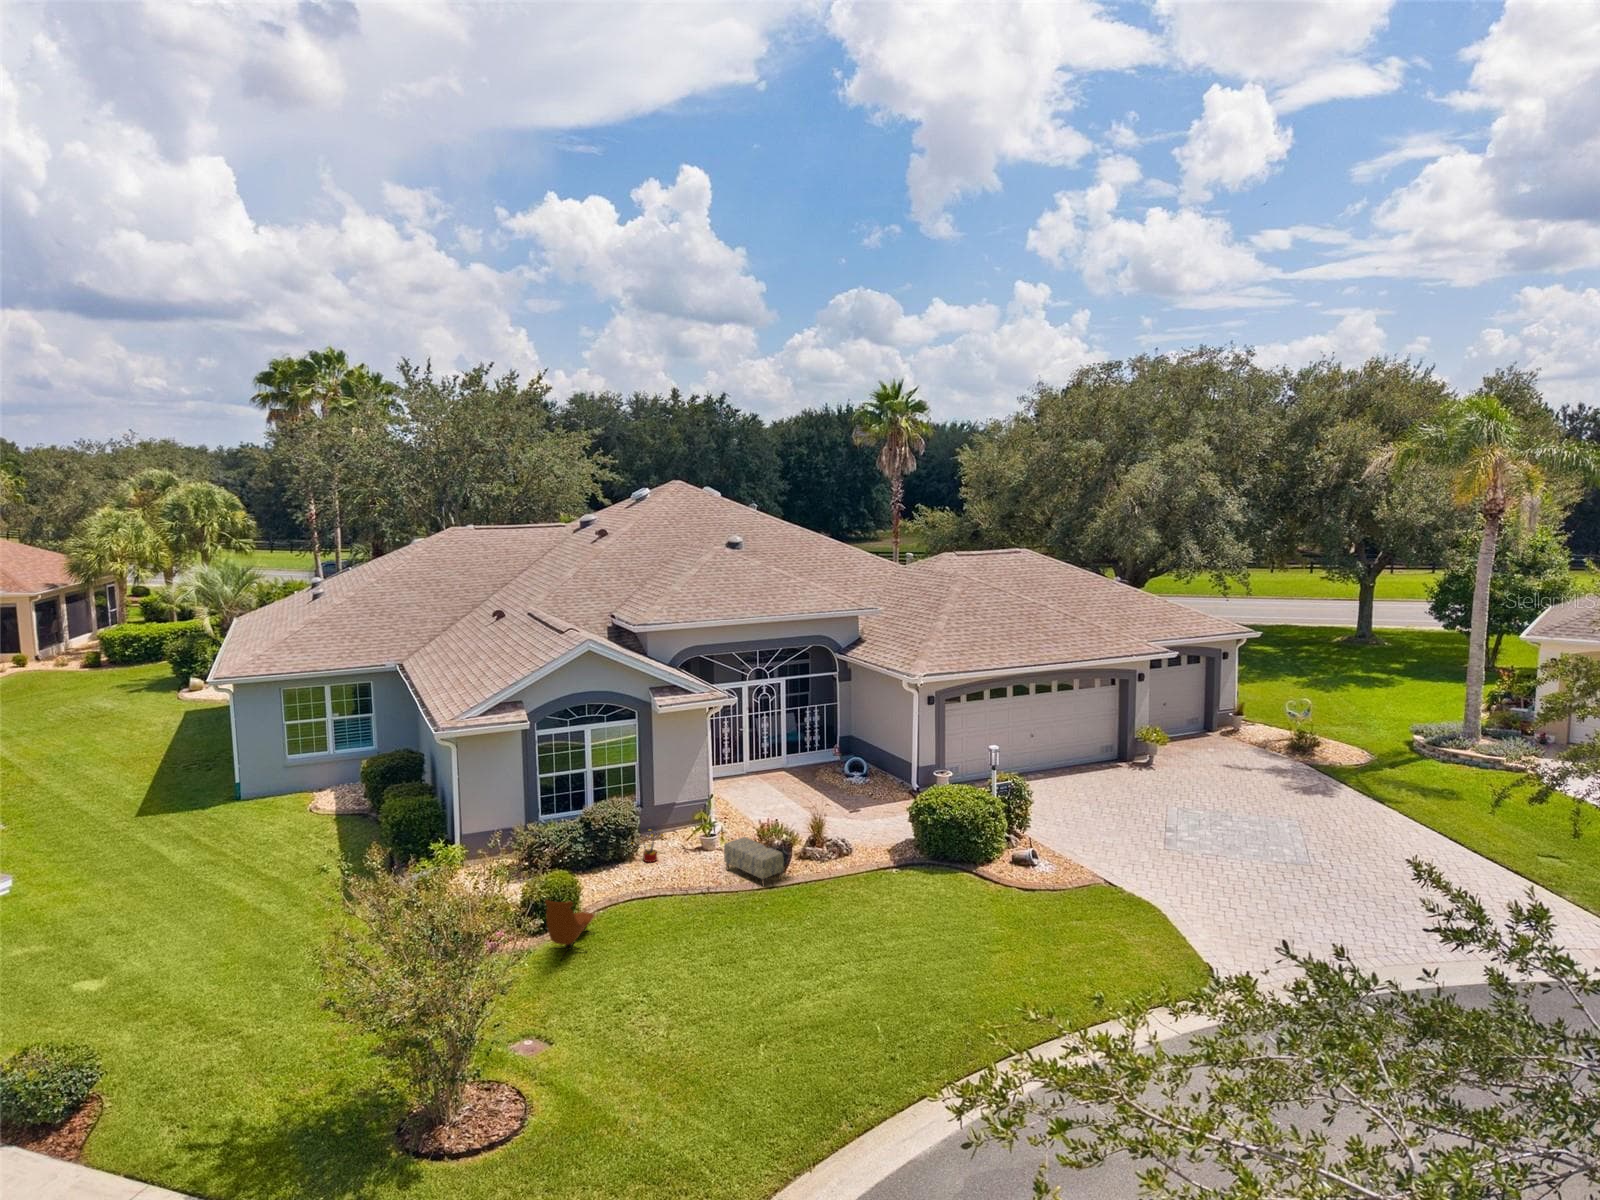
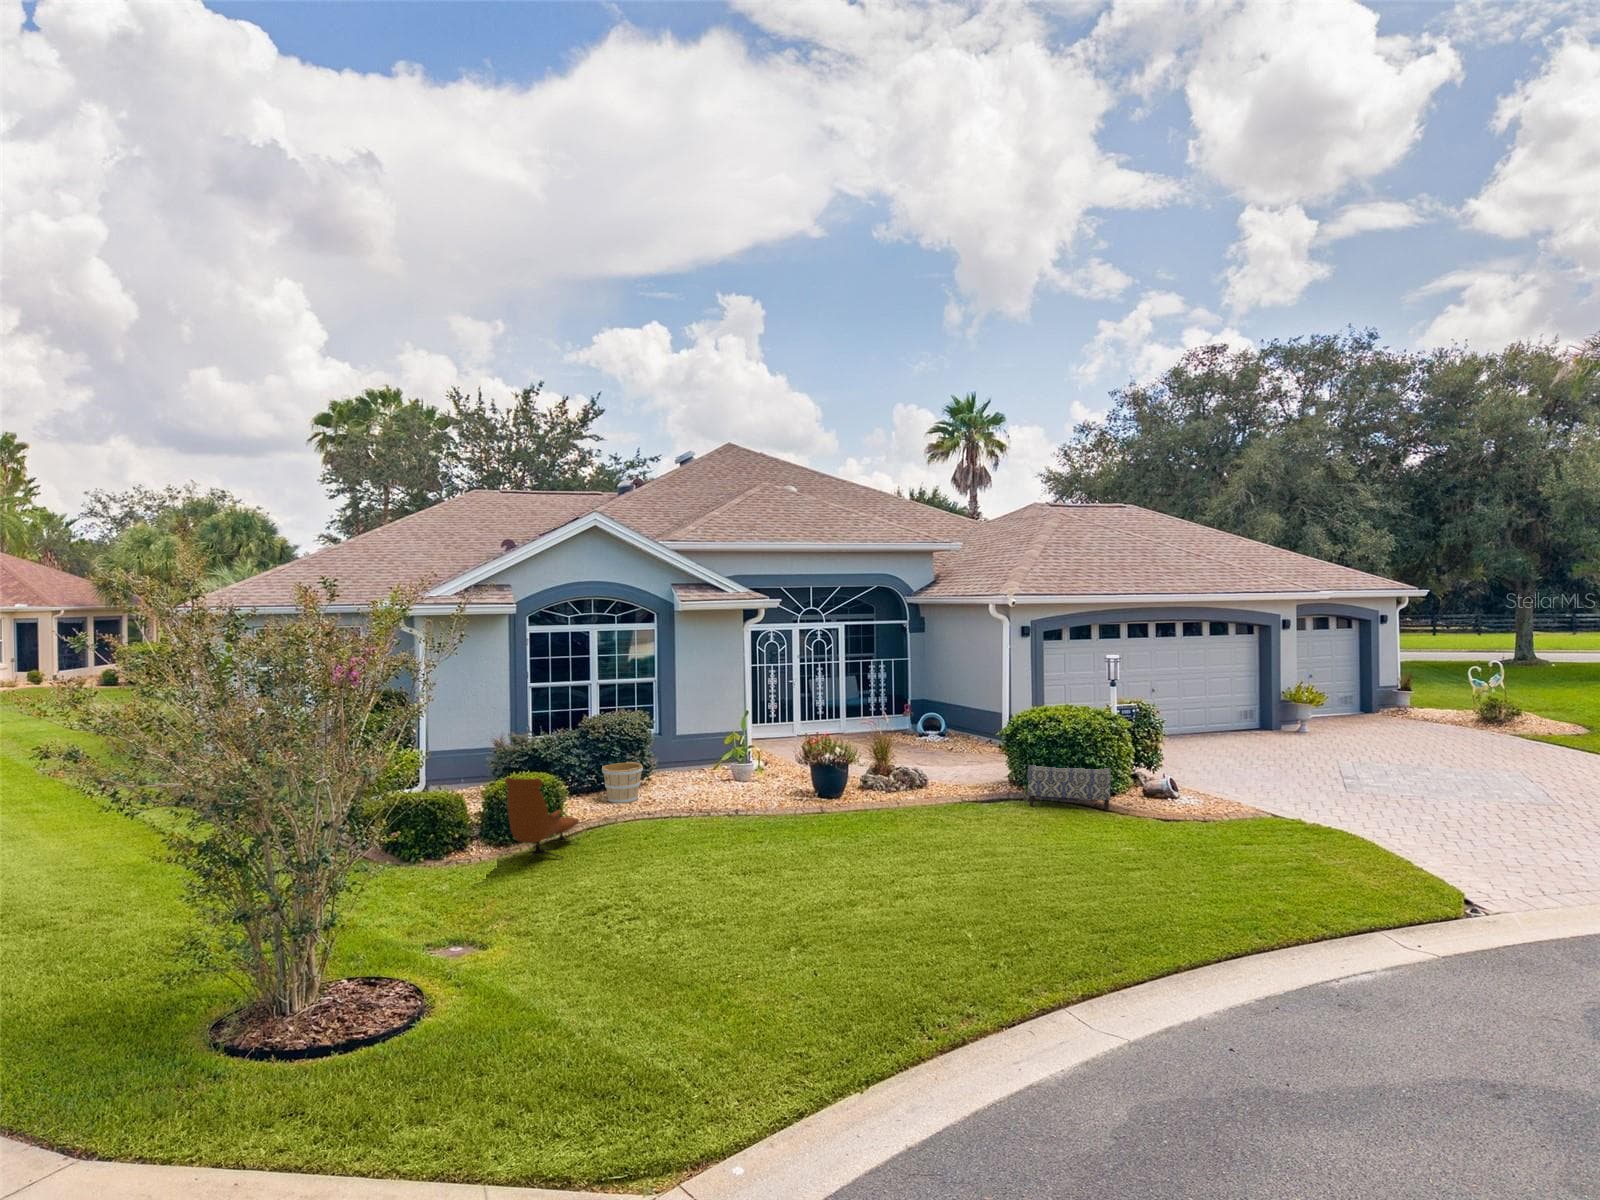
decorative plant: present [643,829,657,862] -> none [640,744,688,792]
bench: present [724,837,784,886] -> present [1028,765,1111,811]
wooden bucket: none [601,843,633,879] -> present [602,762,643,803]

